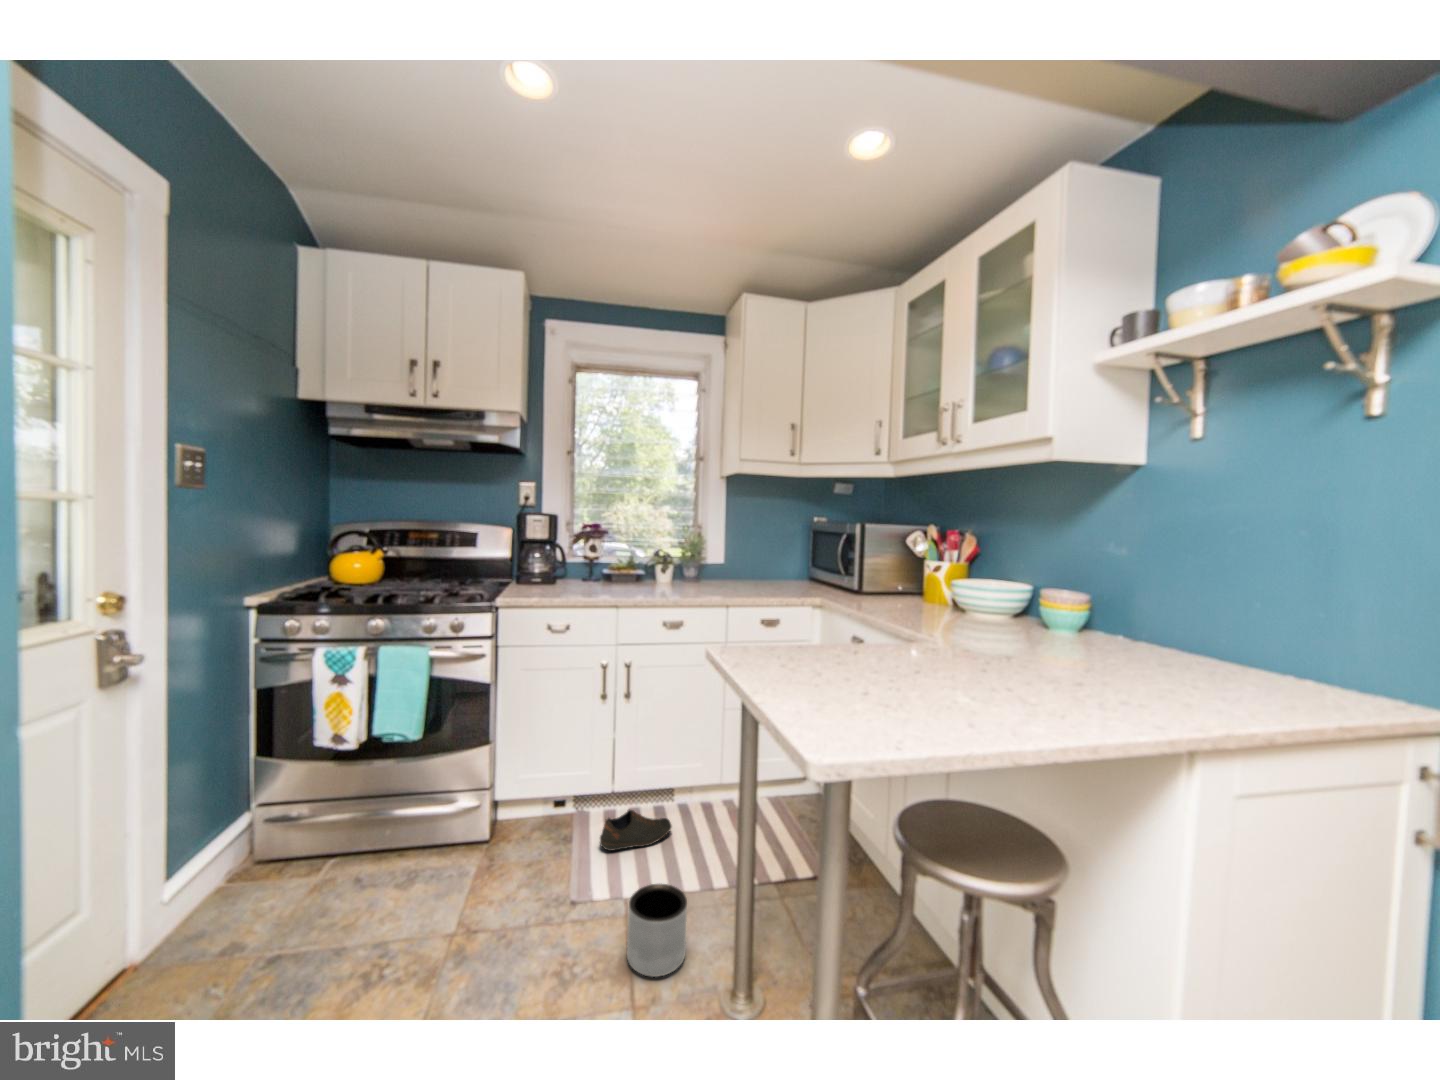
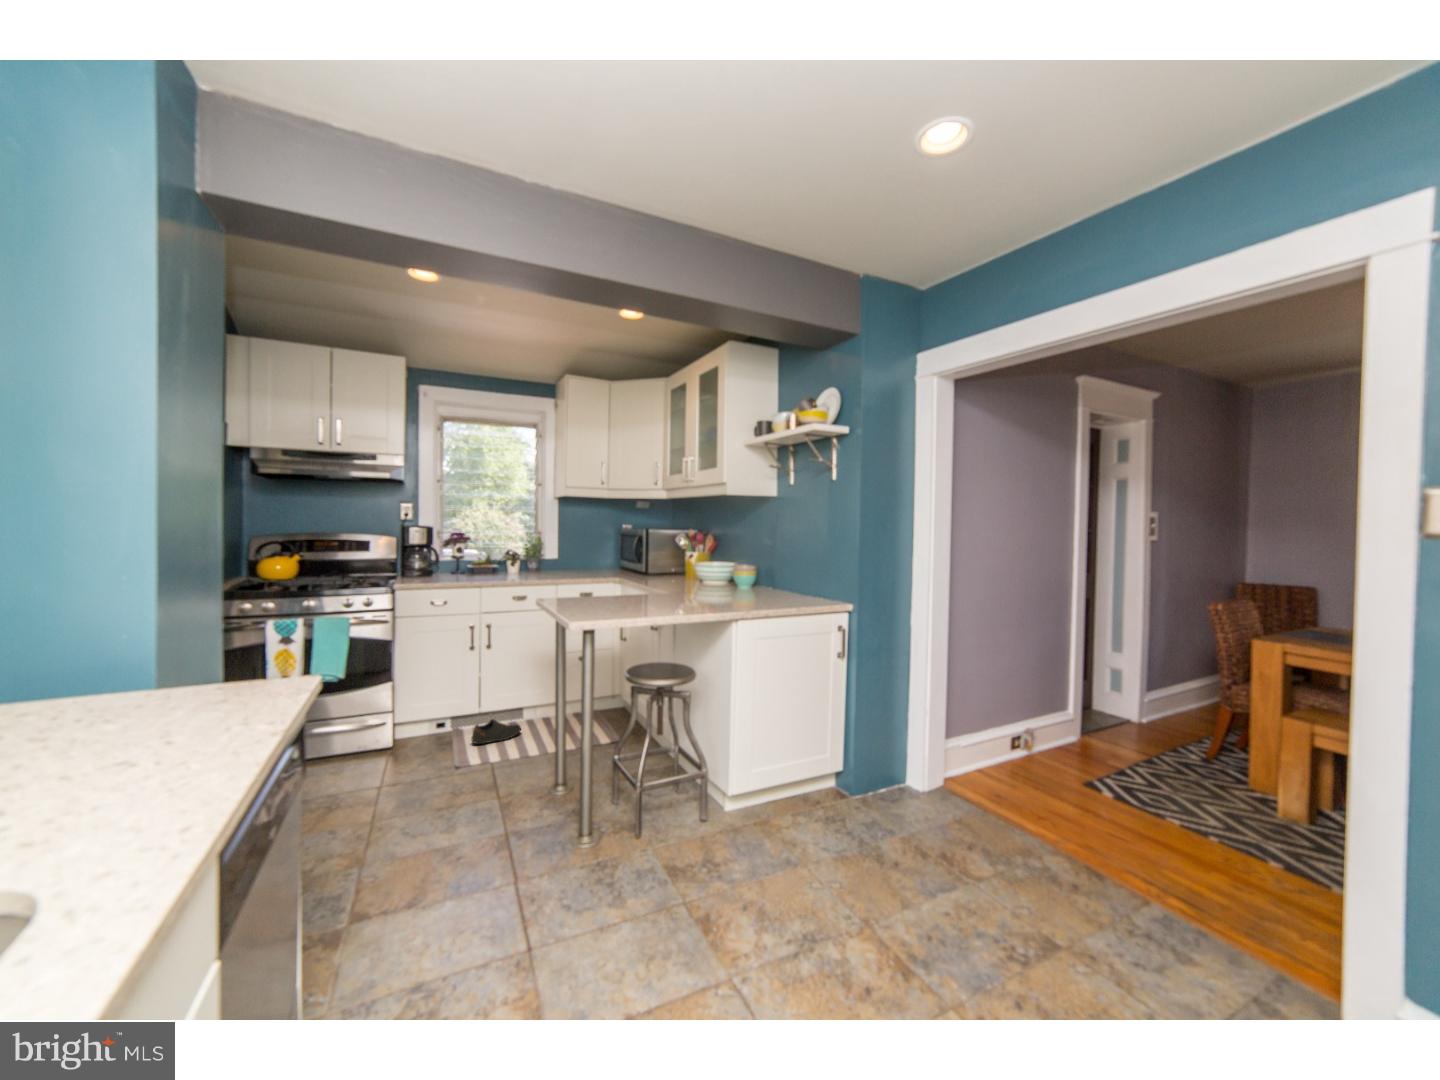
planter: present [627,884,687,977] -> none [490,743,526,787]

